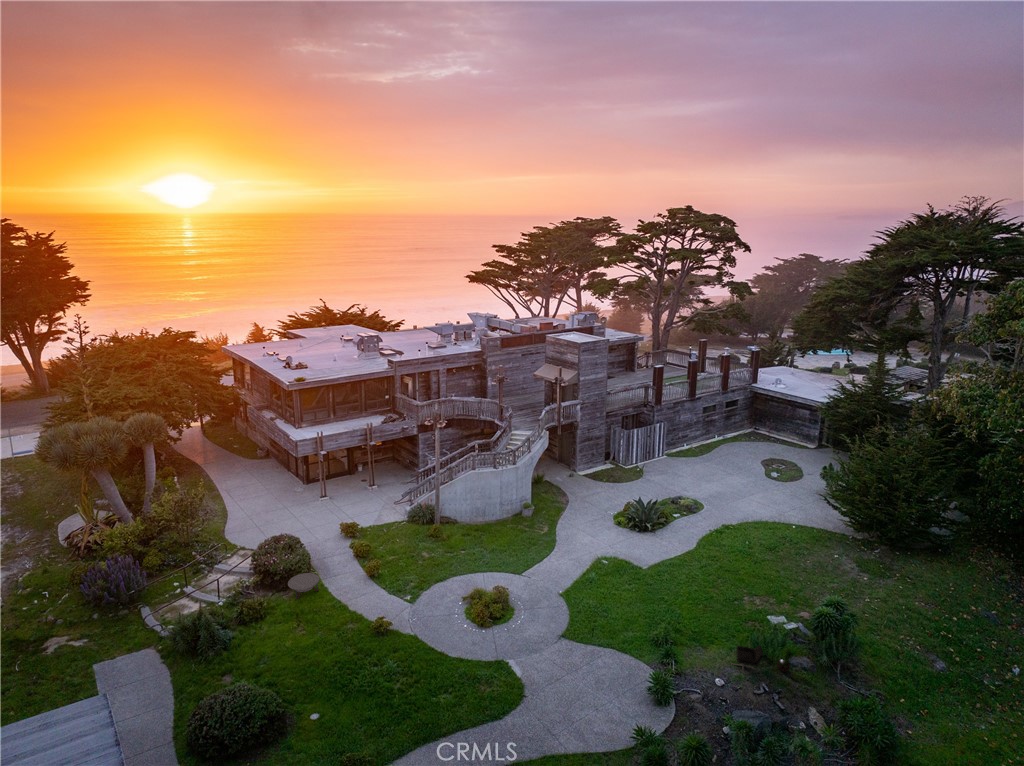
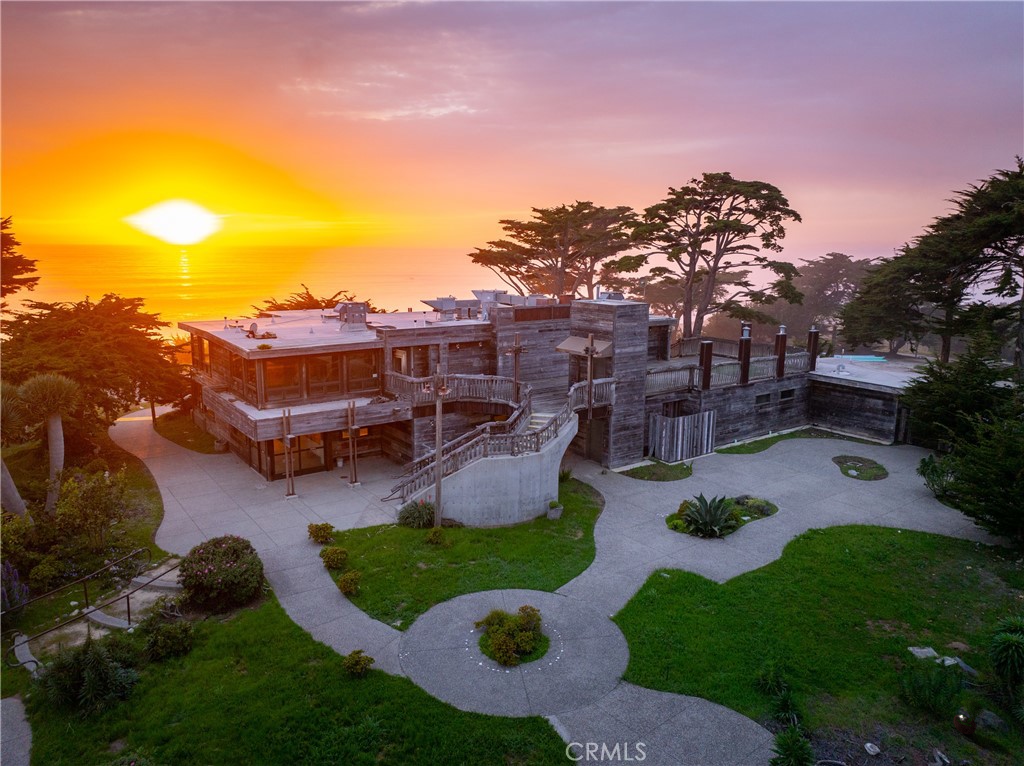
round table: present [288,573,319,599] -> none [228,588,274,625]
lounge chair: present [736,645,763,671] -> none [882,693,937,736]

